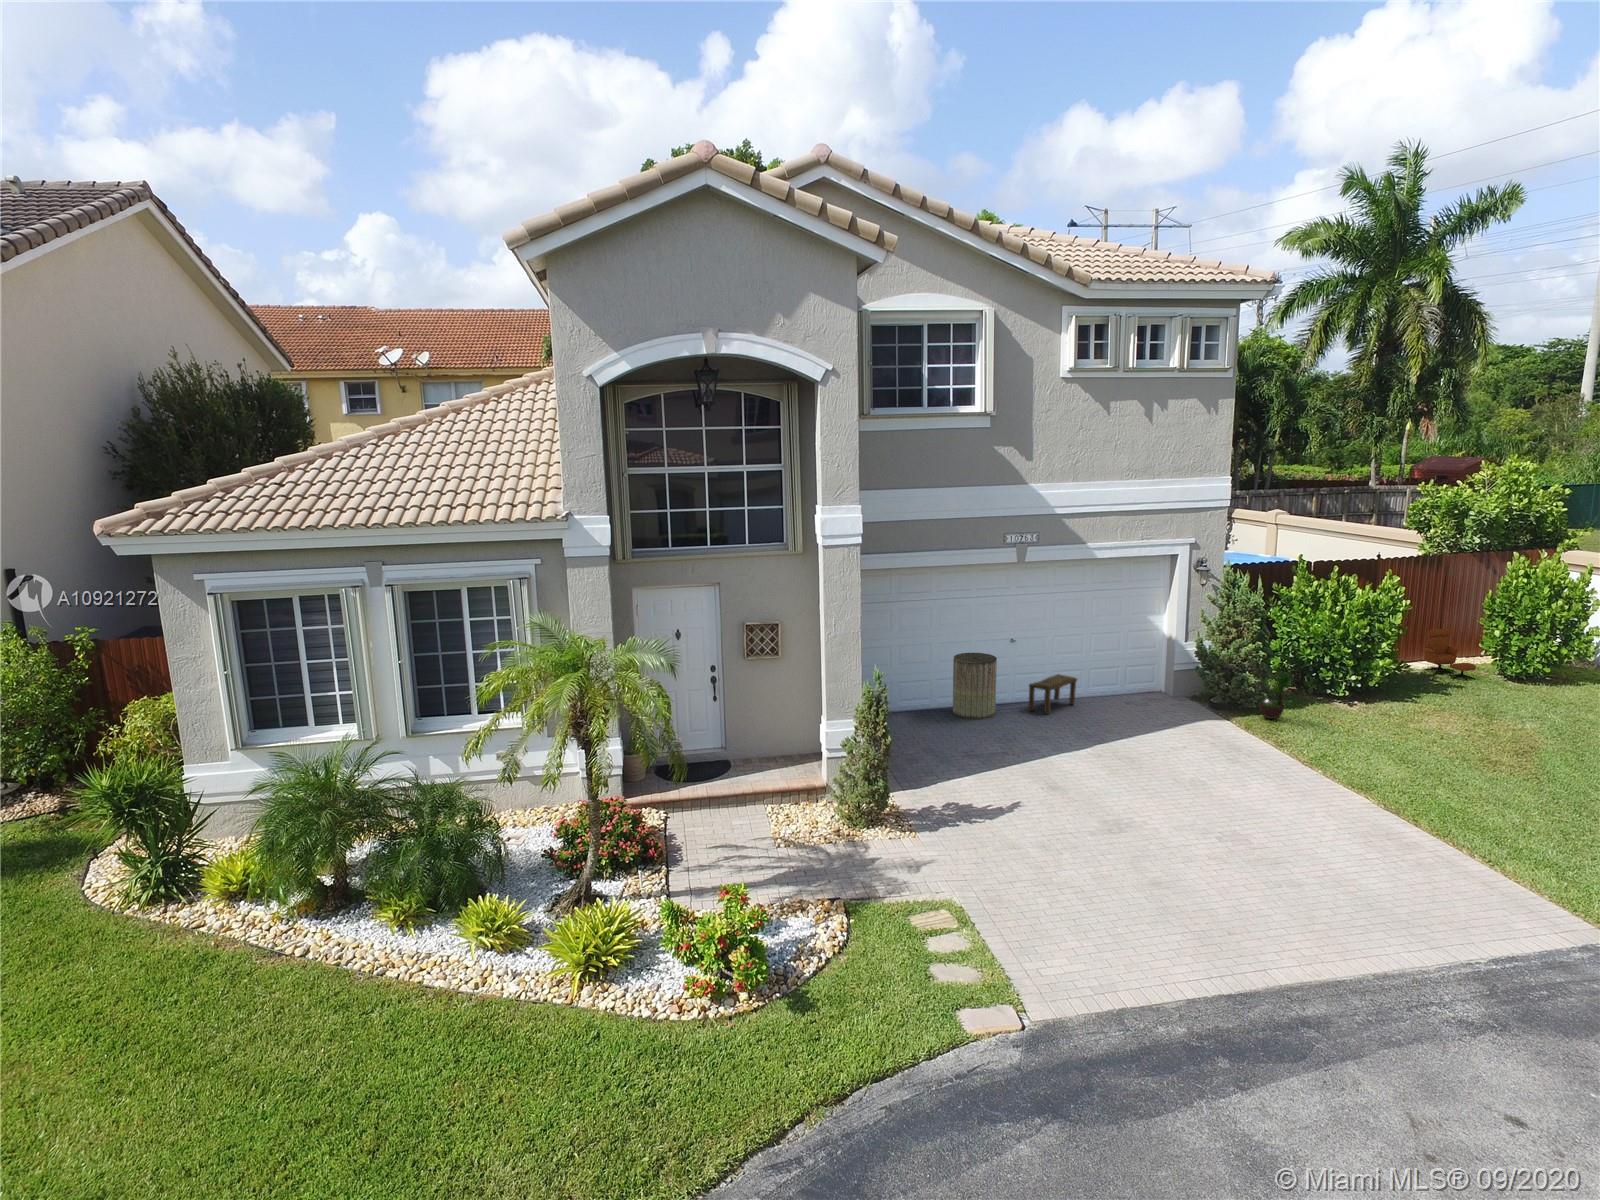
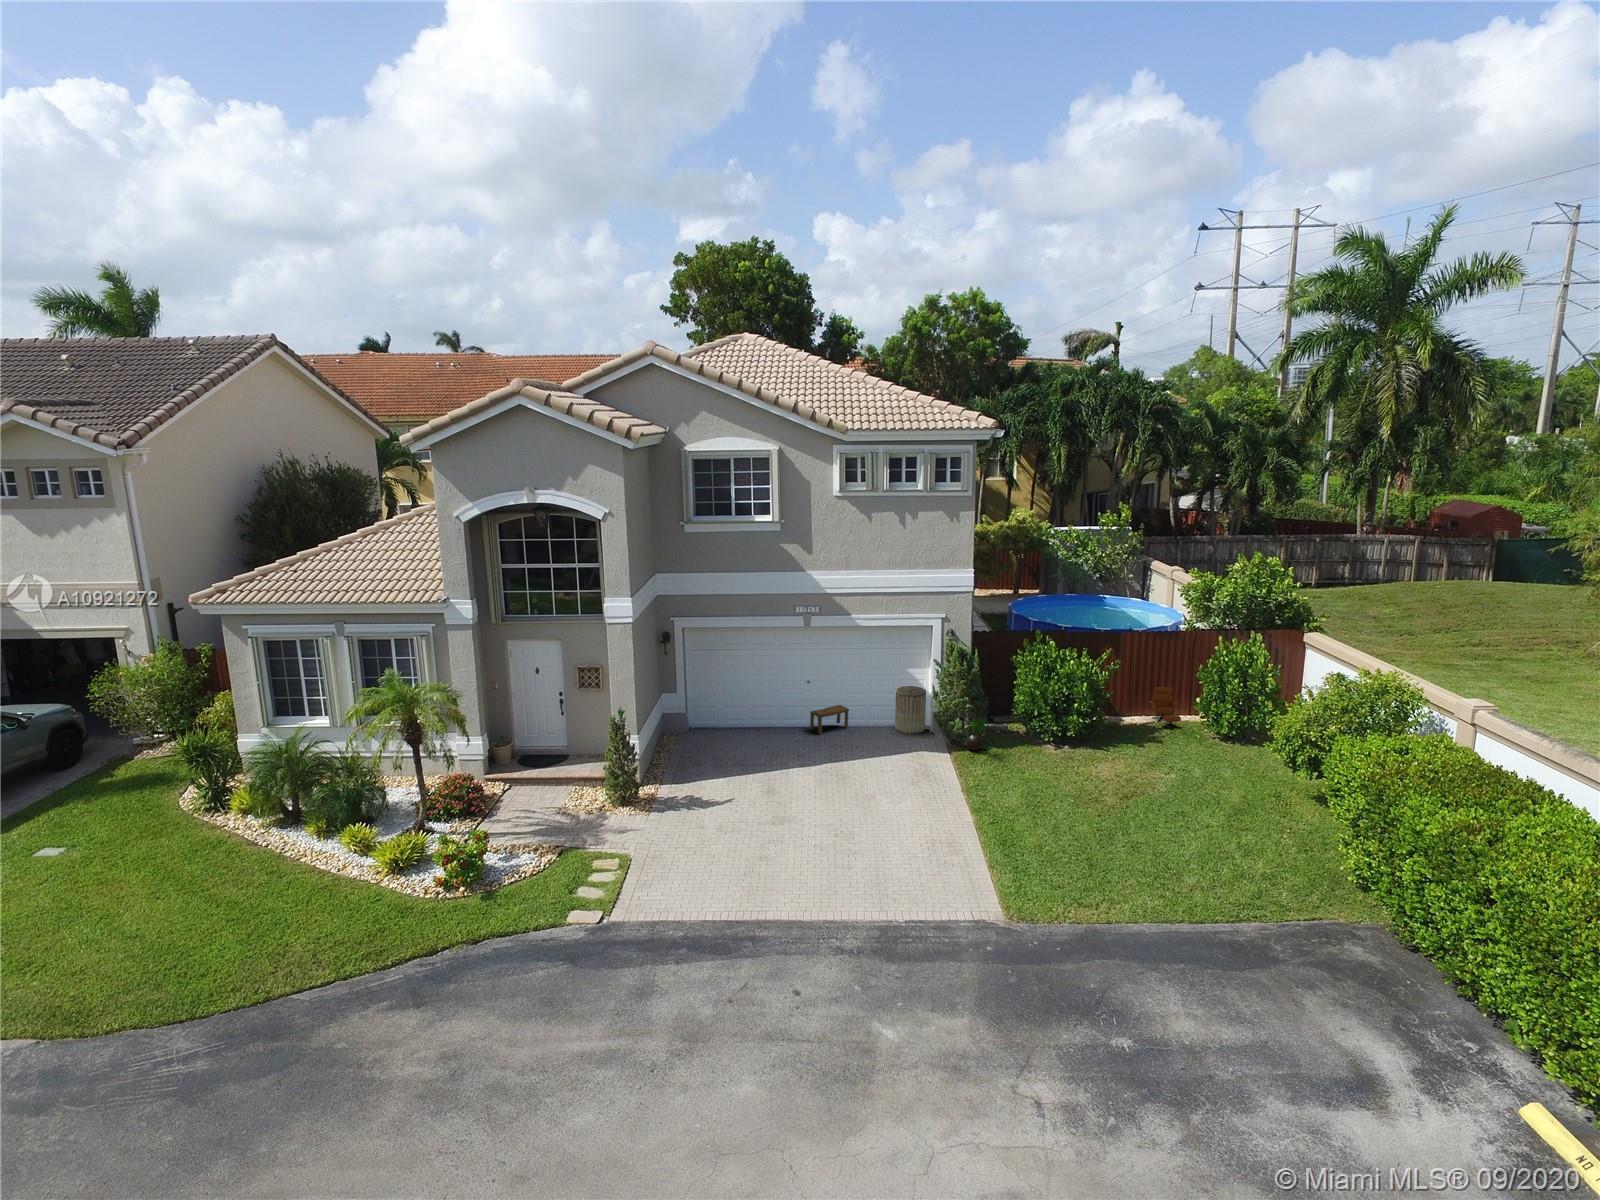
trash can: present [953,653,997,719] -> present [895,686,926,734]

